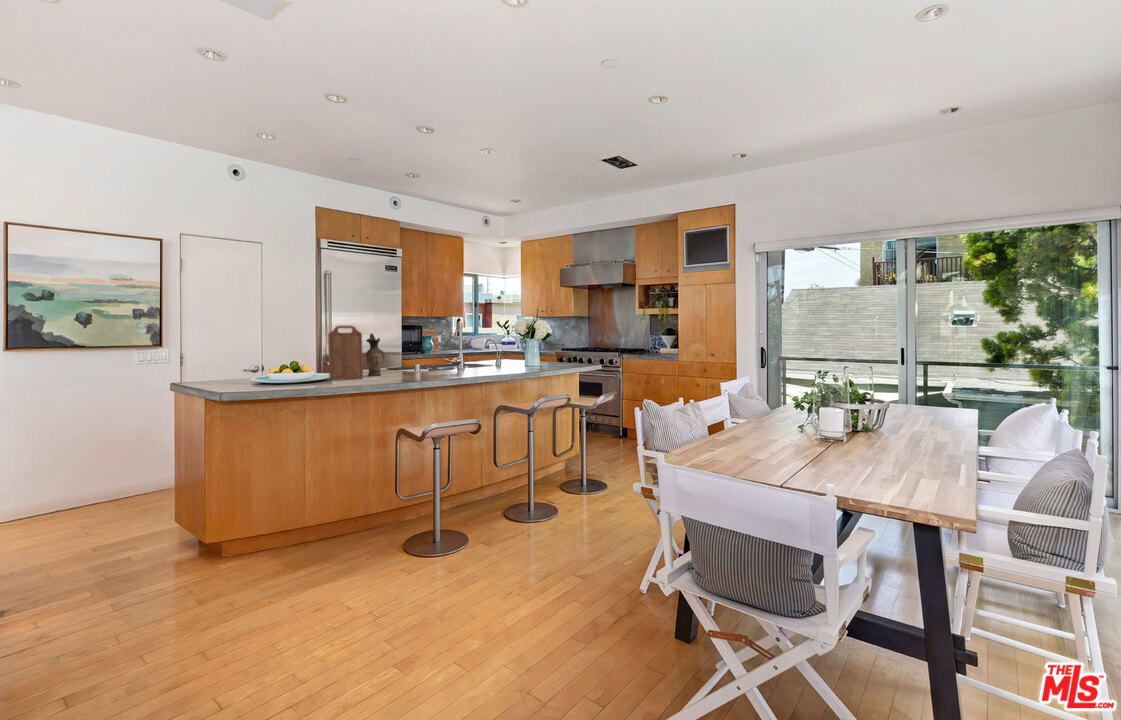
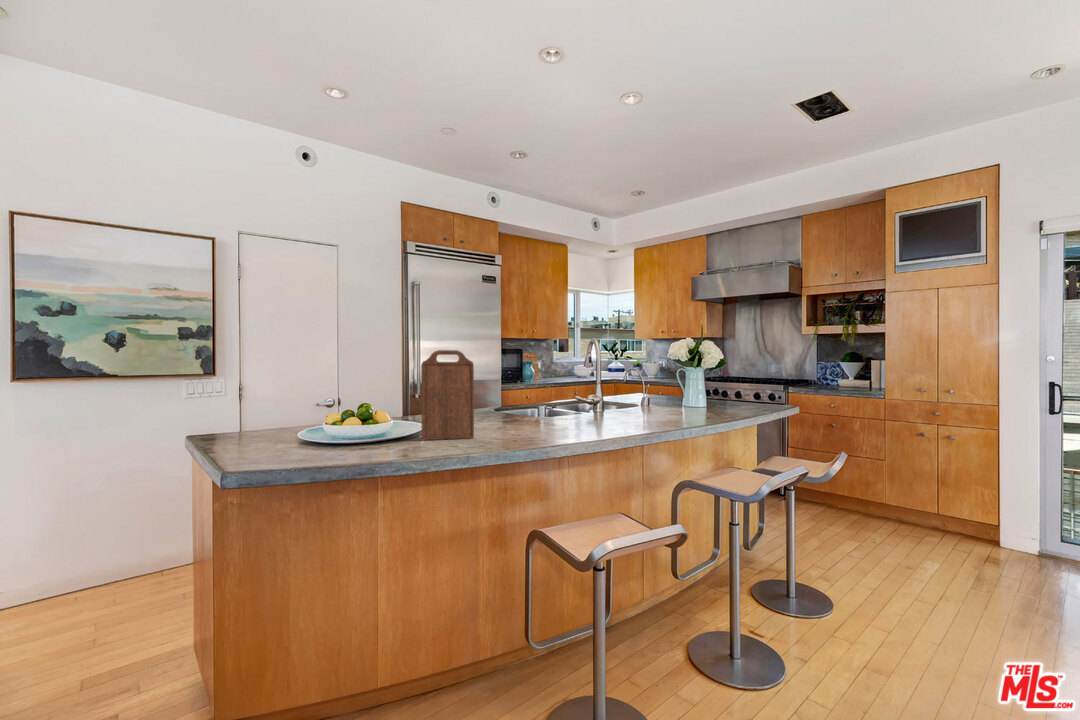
ceramic pitcher: present [366,333,385,376] -> none [476,362,504,429]

